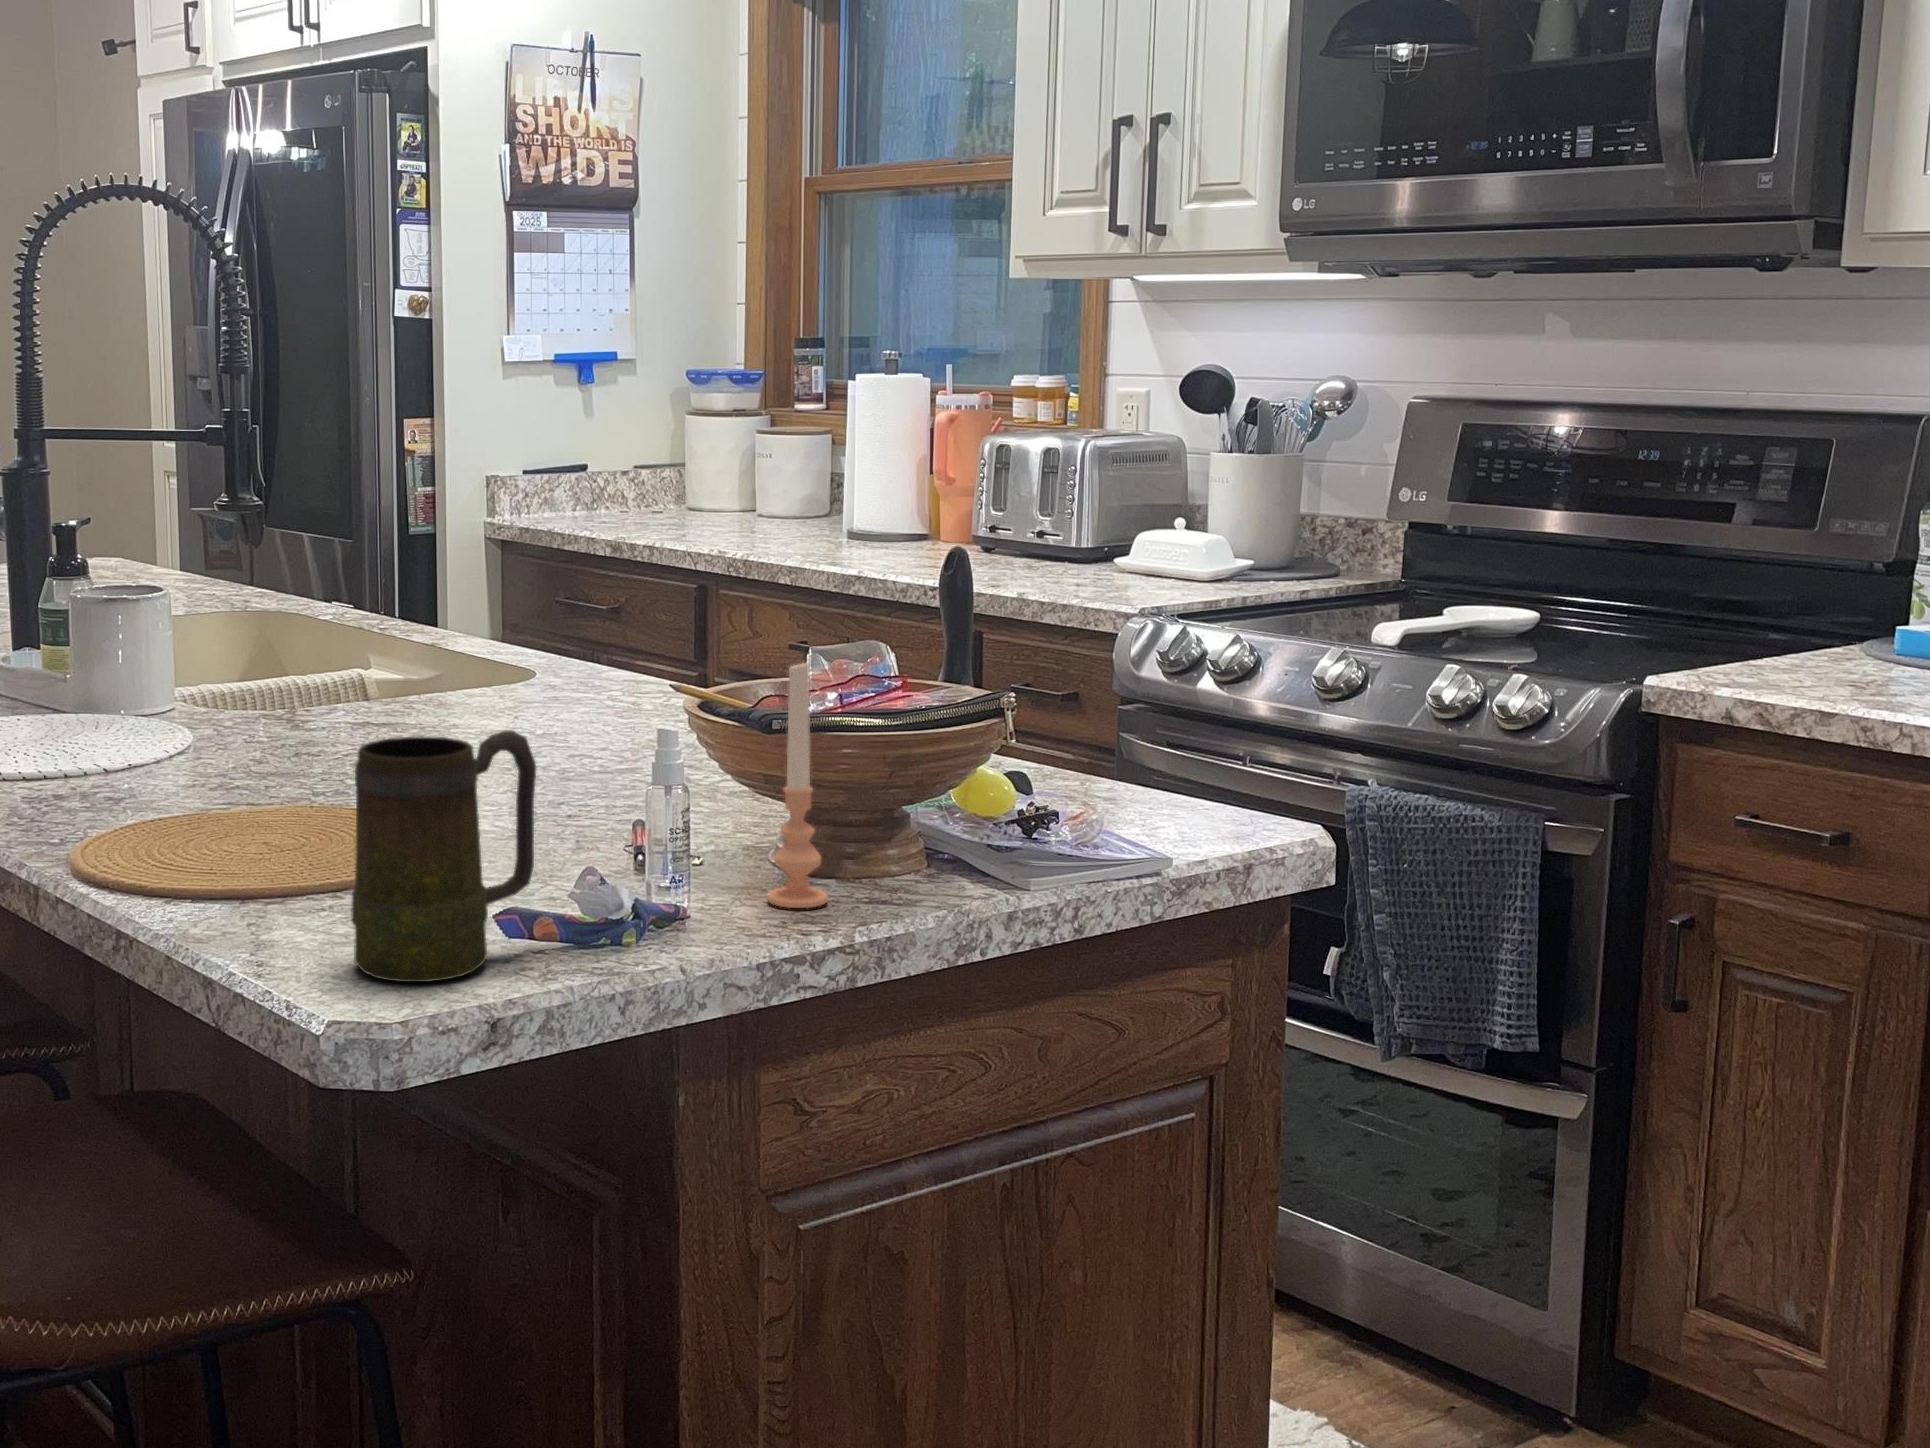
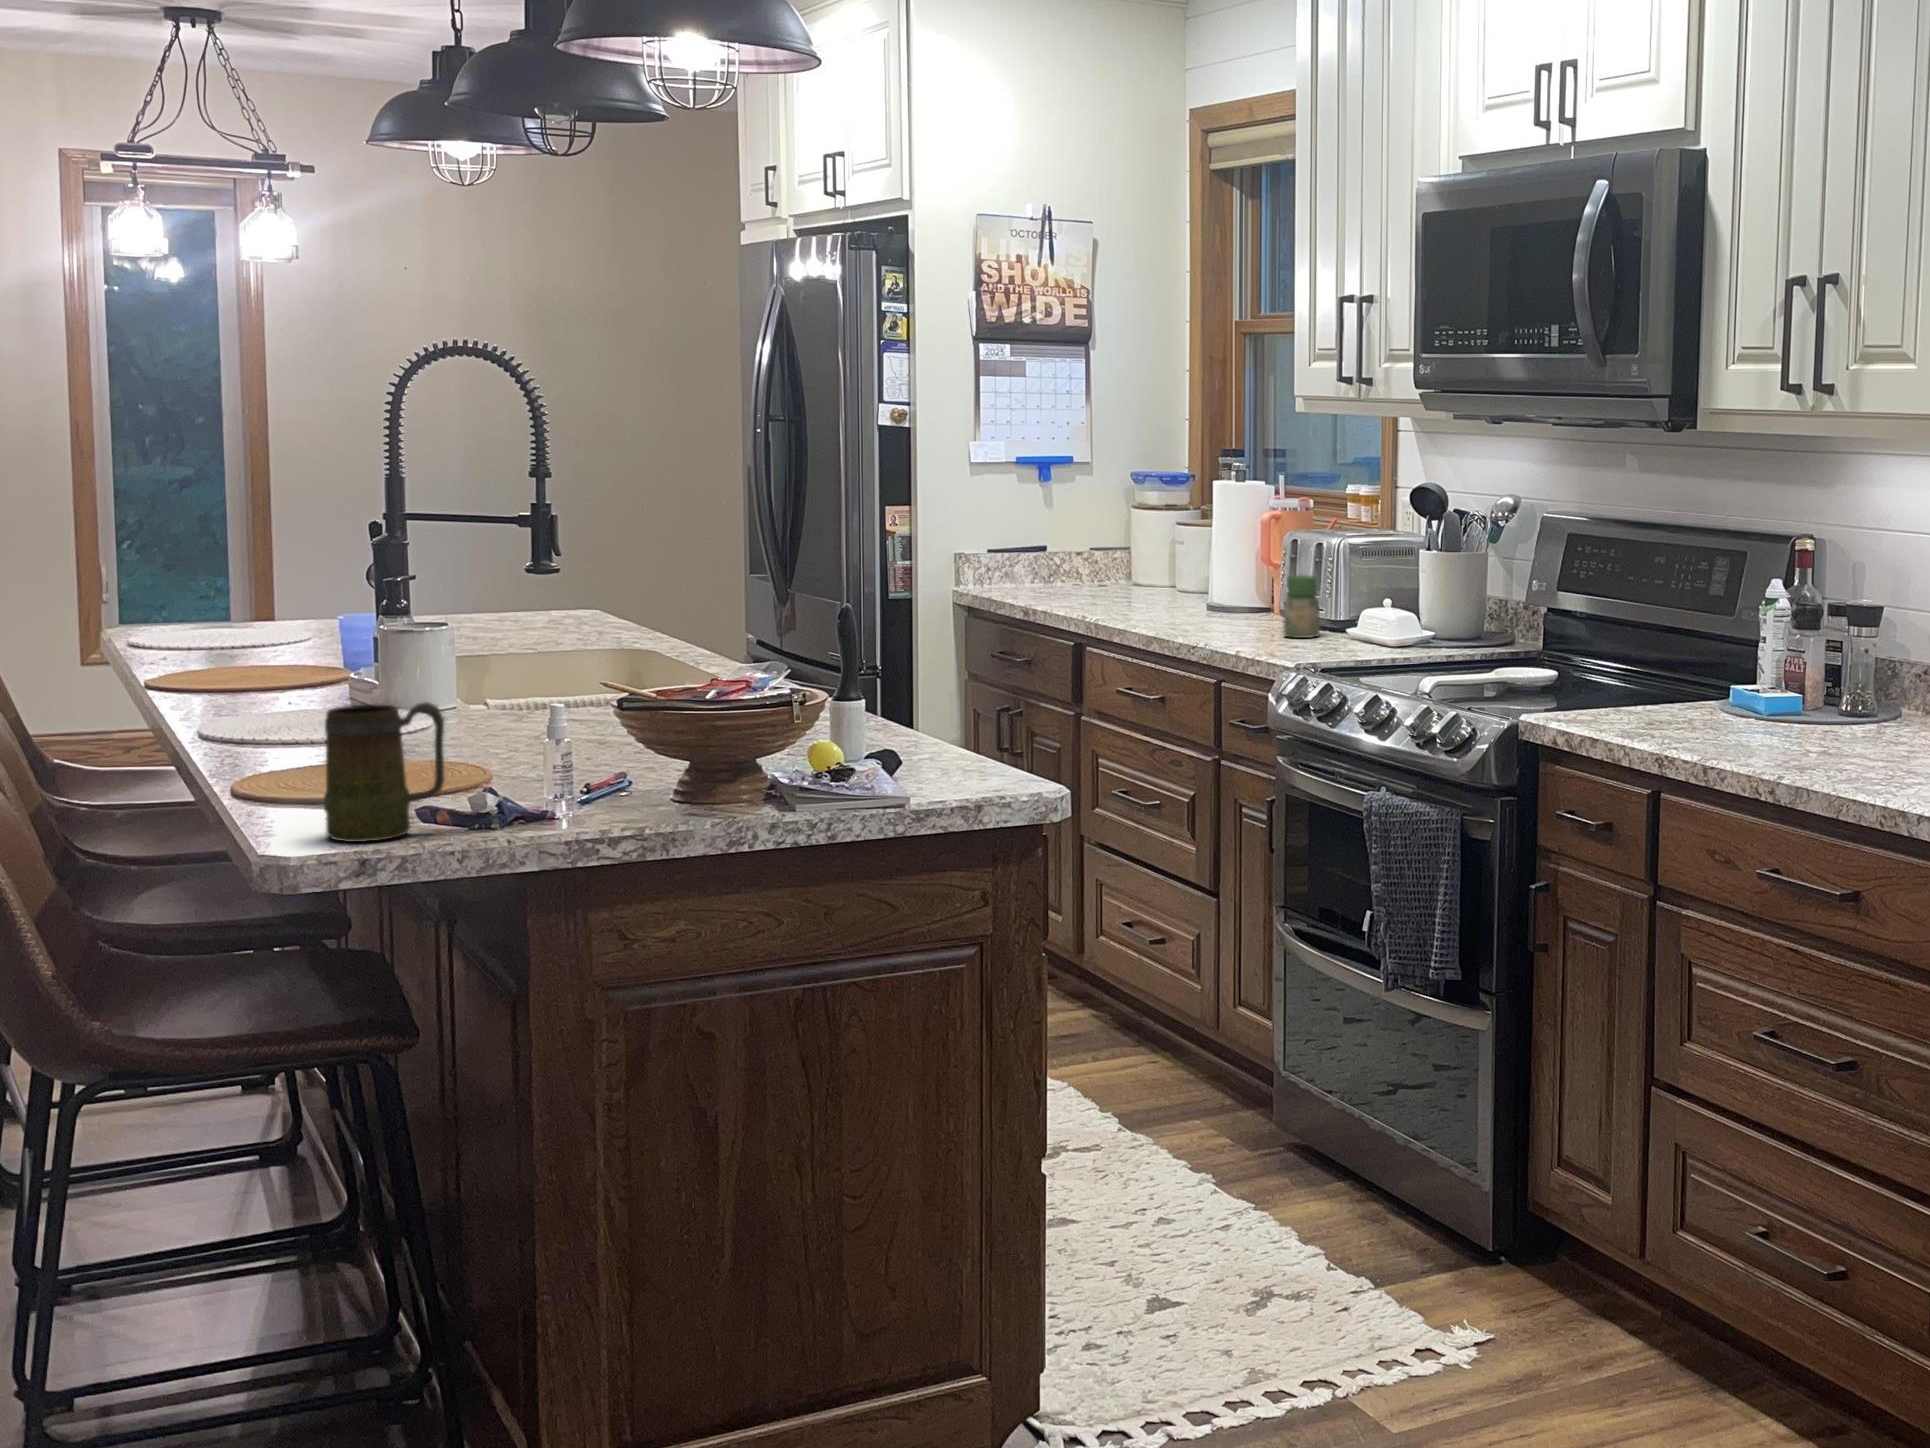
jar: none [1026,490,1074,571] -> present [1284,575,1320,638]
candle: present [767,661,828,908] -> none [631,670,670,818]

